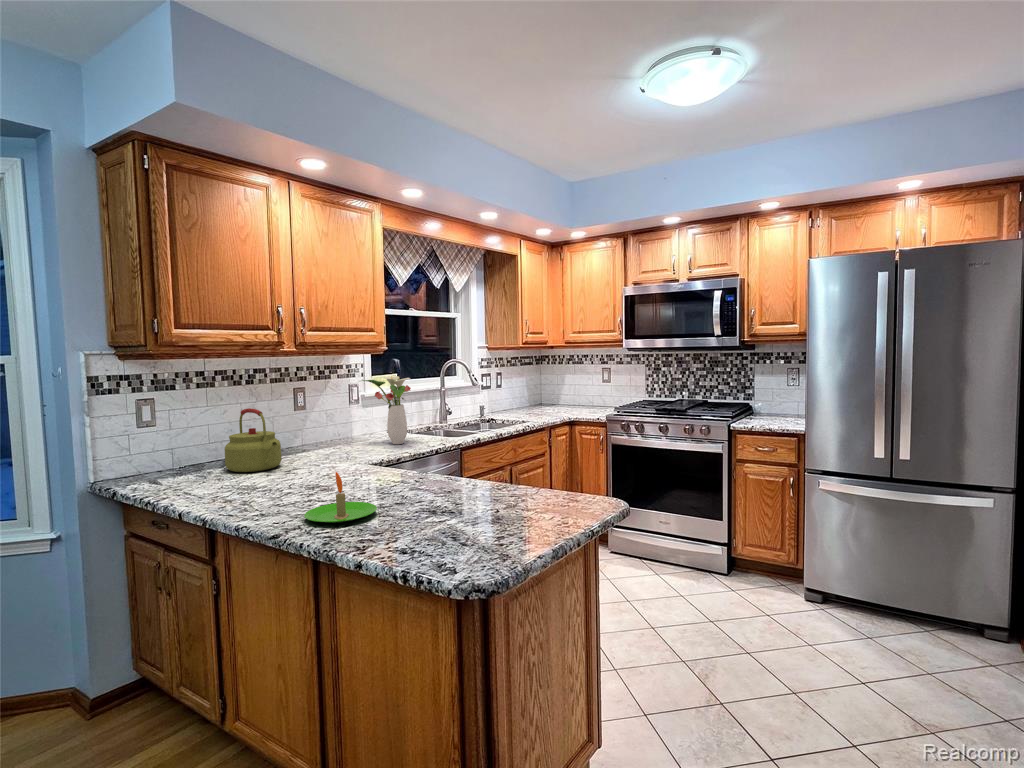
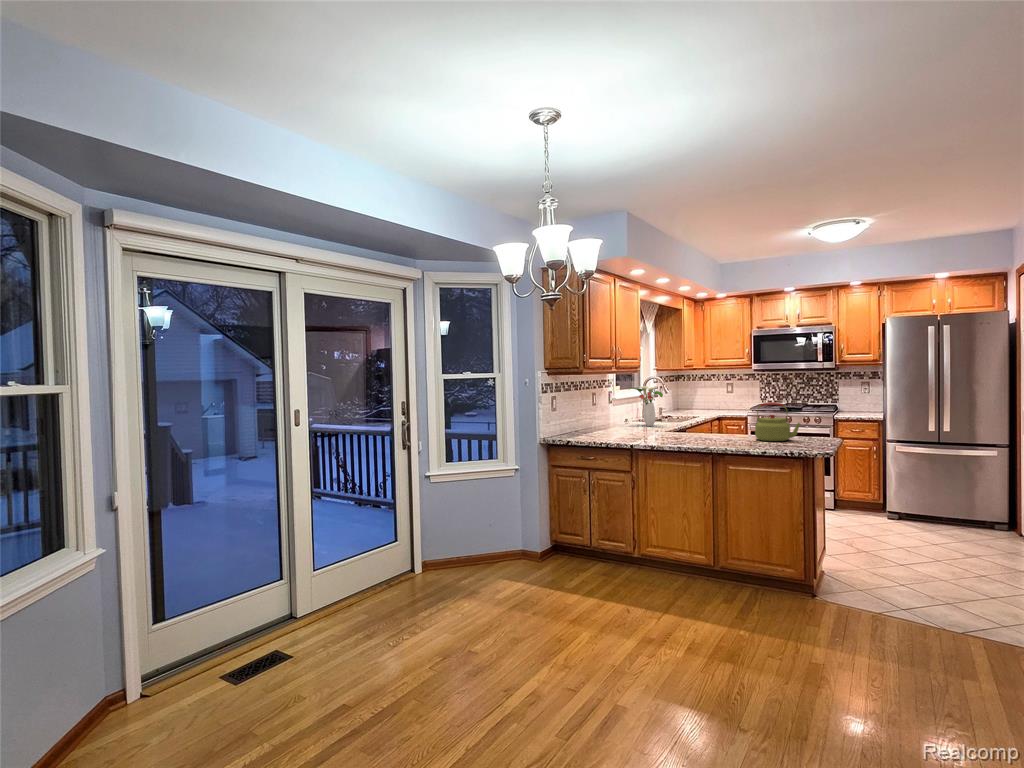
kettle: present [225,408,282,472] -> present [755,402,800,441]
candle: present [304,472,377,523] -> none [702,423,735,444]

